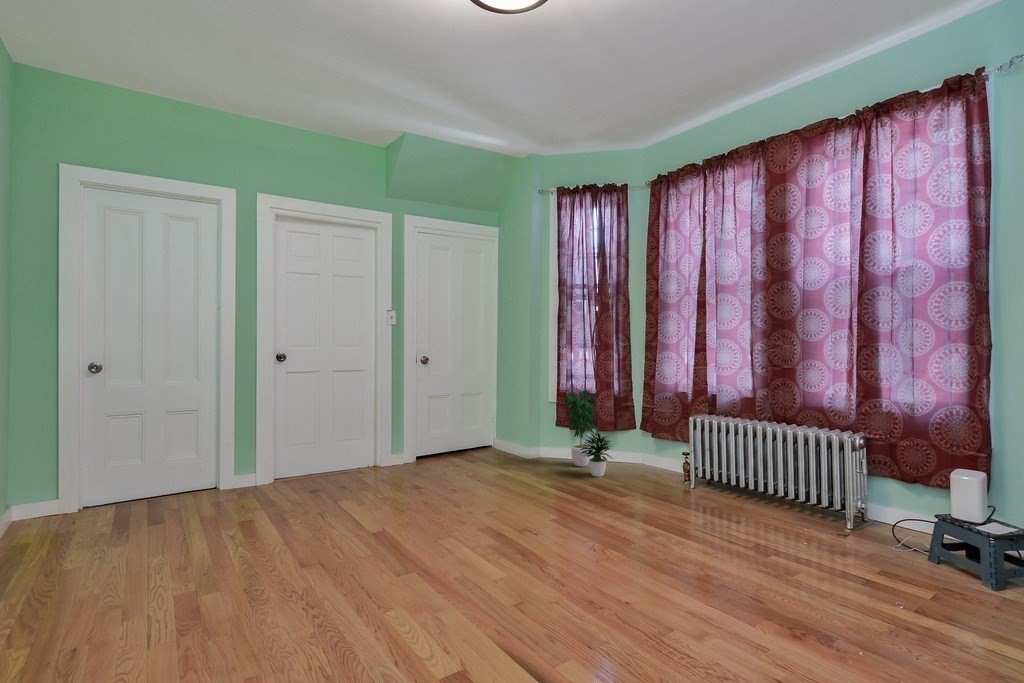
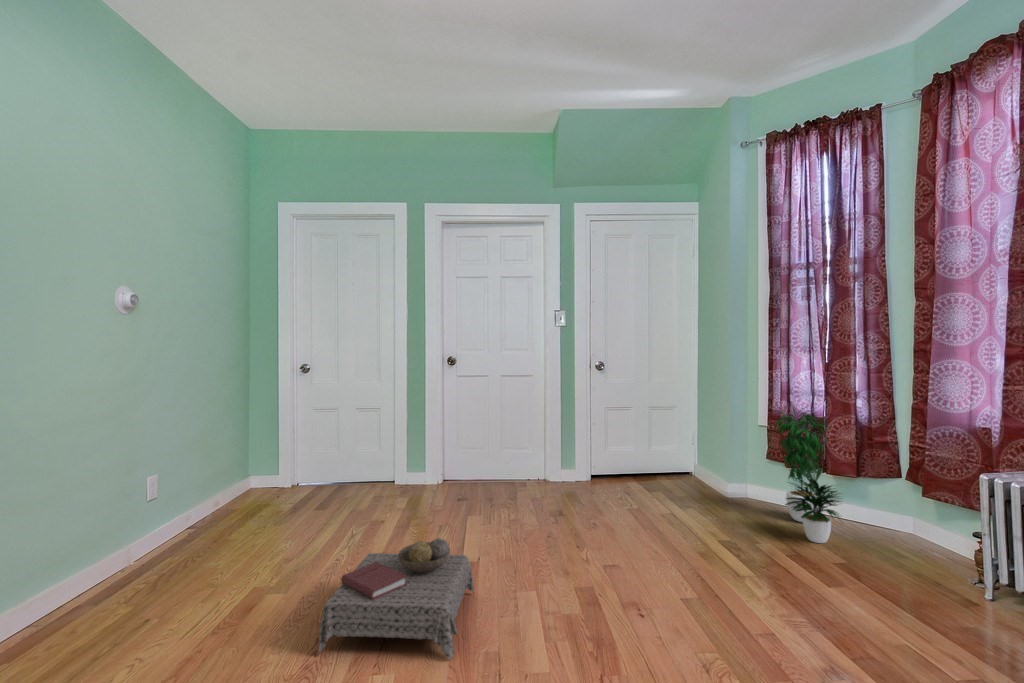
ottoman: none [297,507,432,624] -> present [318,539,474,659]

